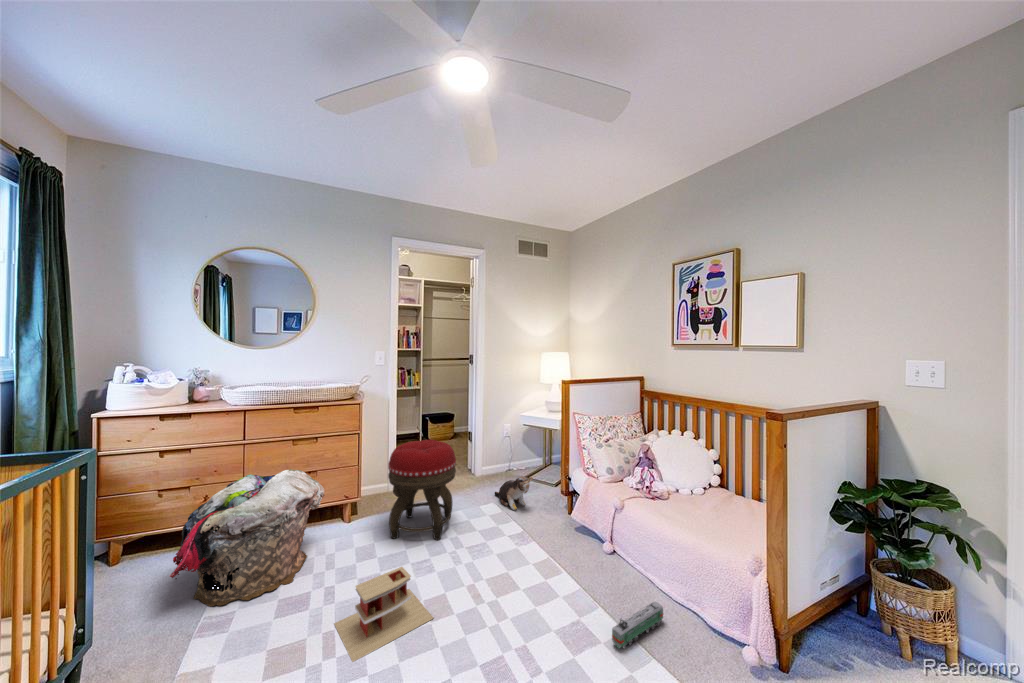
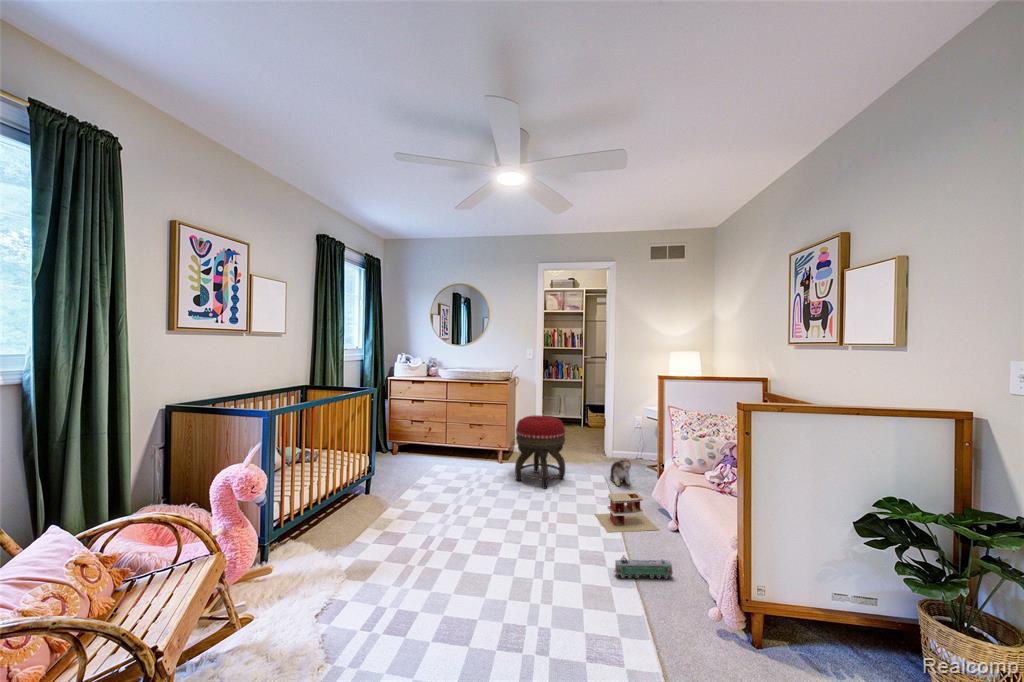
laundry basket: present [170,469,325,607] -> none [397,420,478,488]
toy house: present [334,567,433,662] -> present [595,493,659,532]

